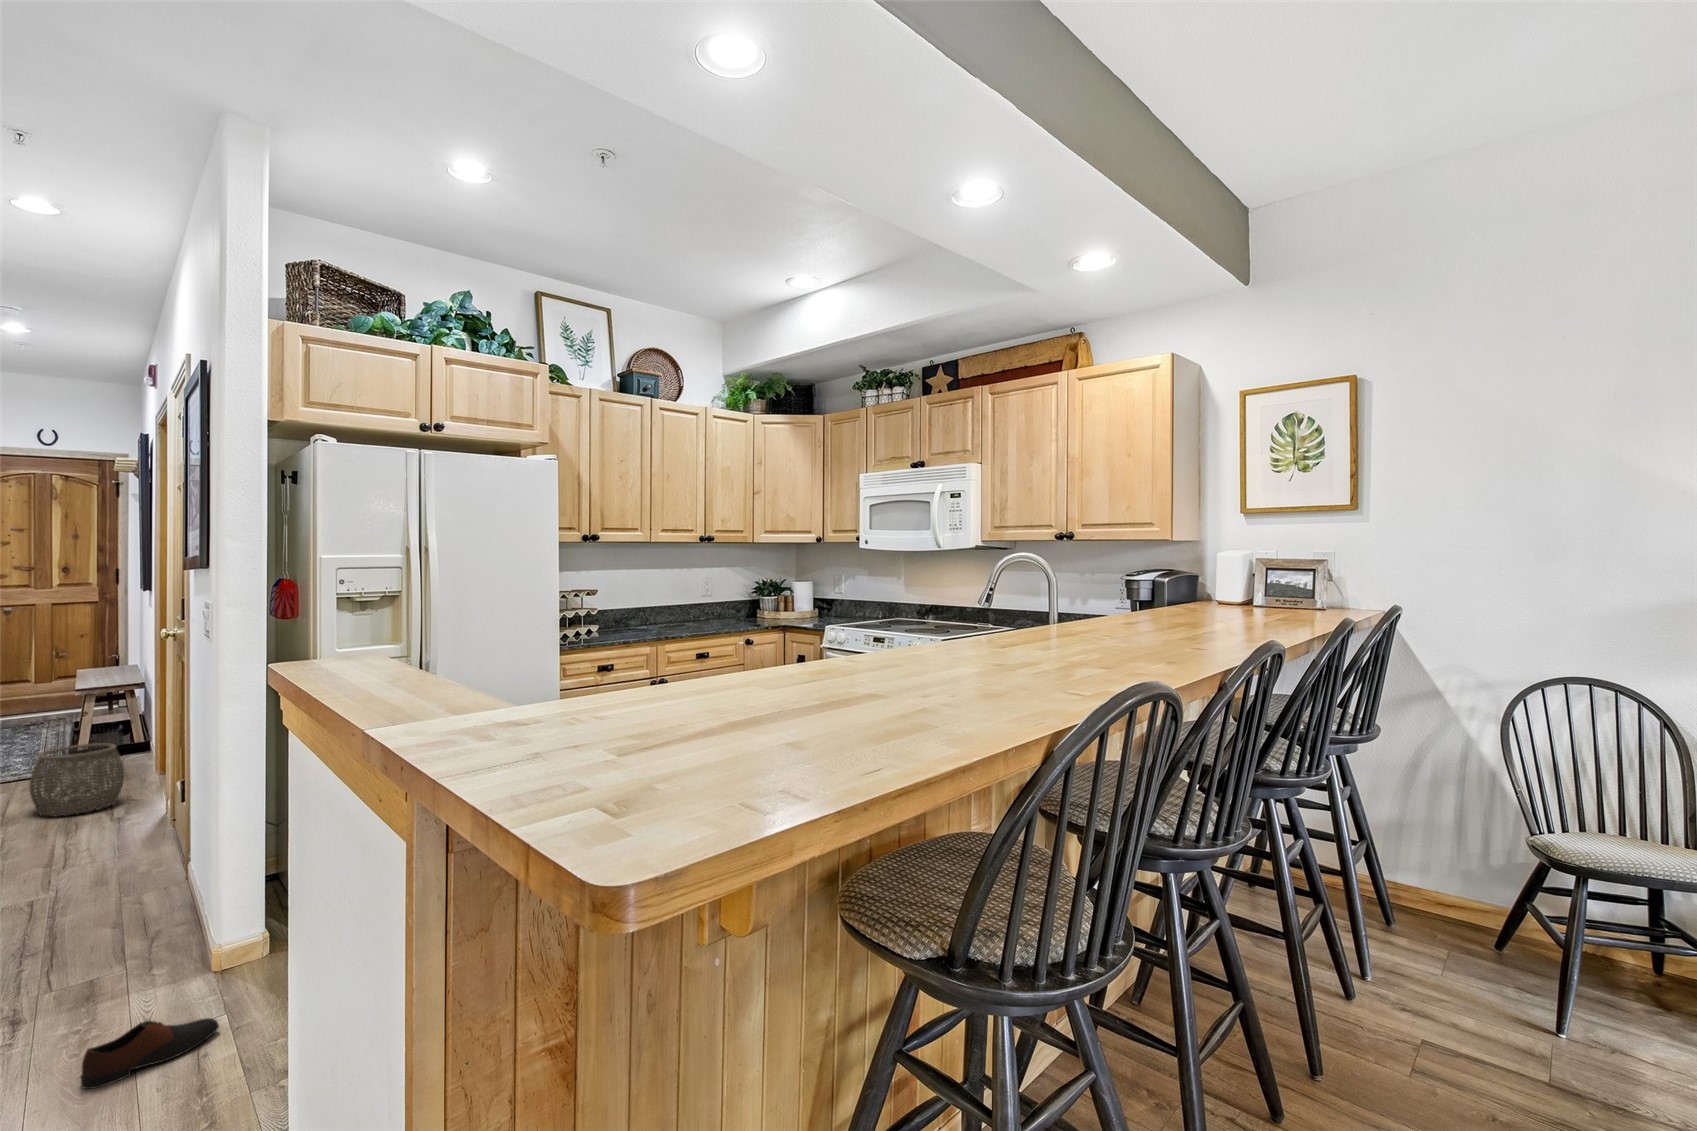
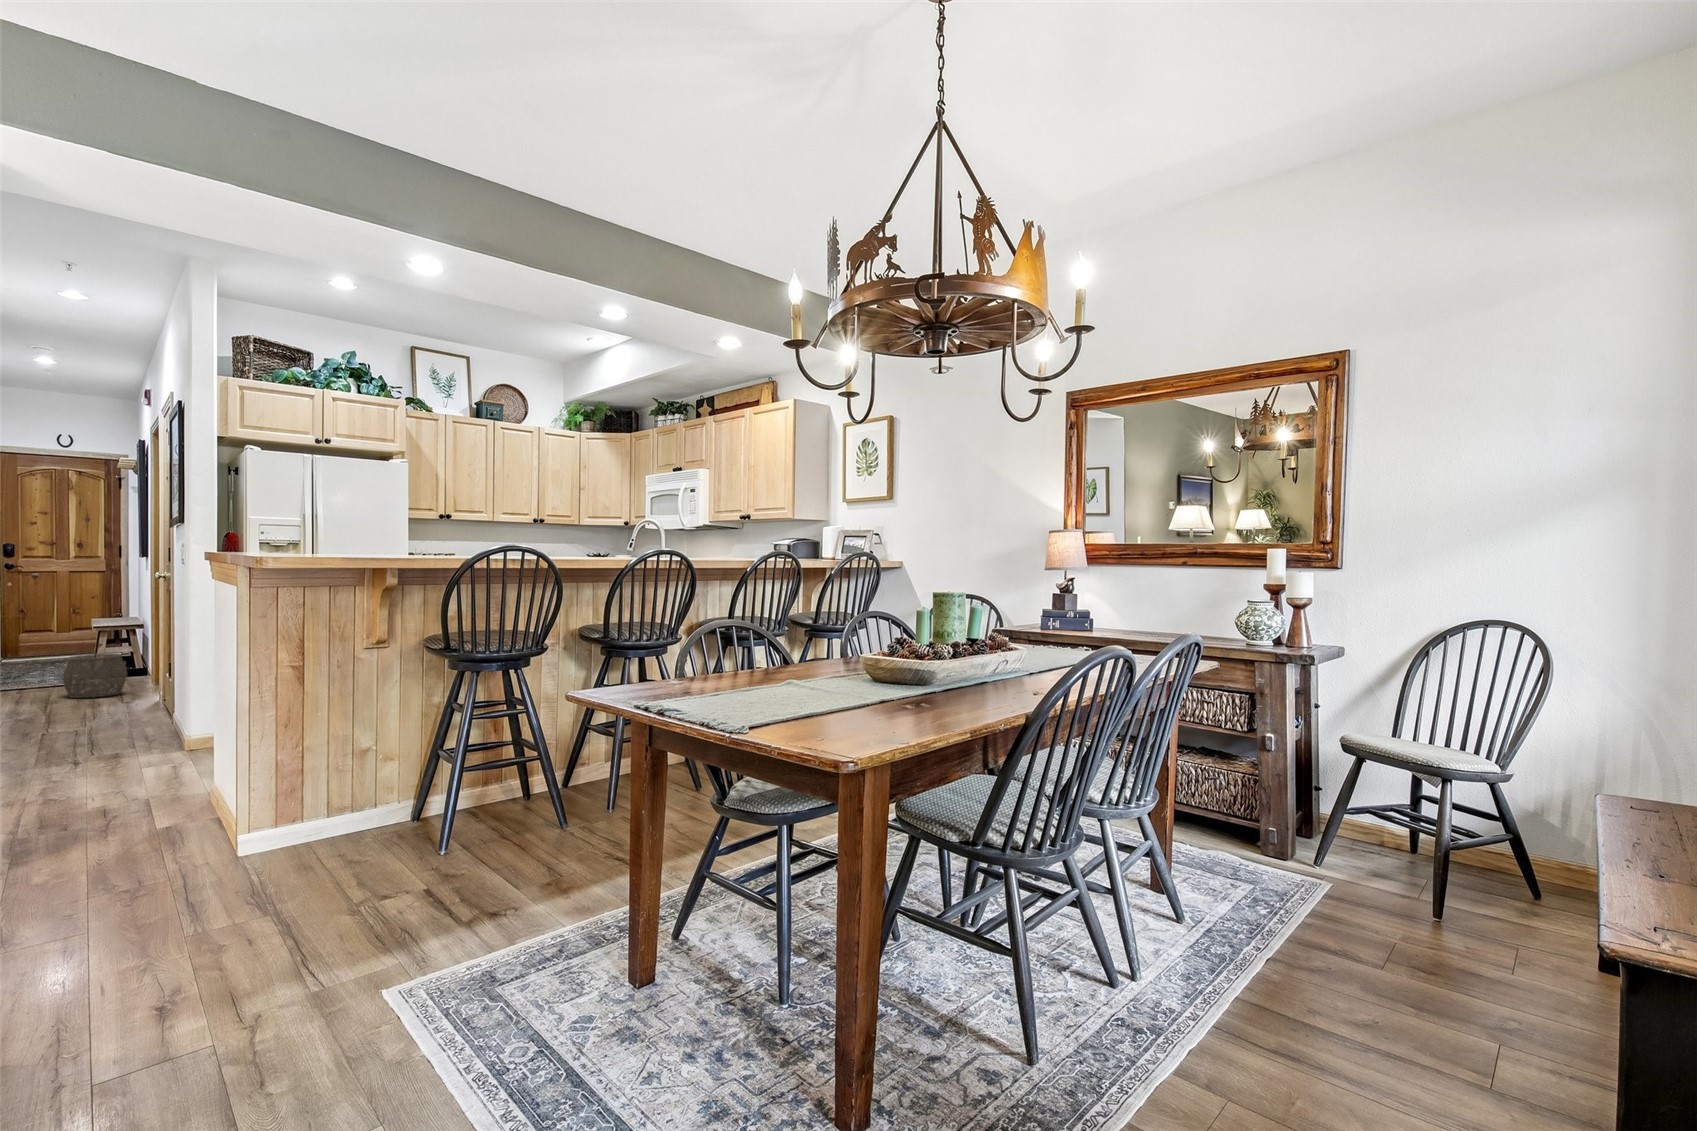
shoe: present [81,1018,219,1089] -> none [109,751,181,777]

